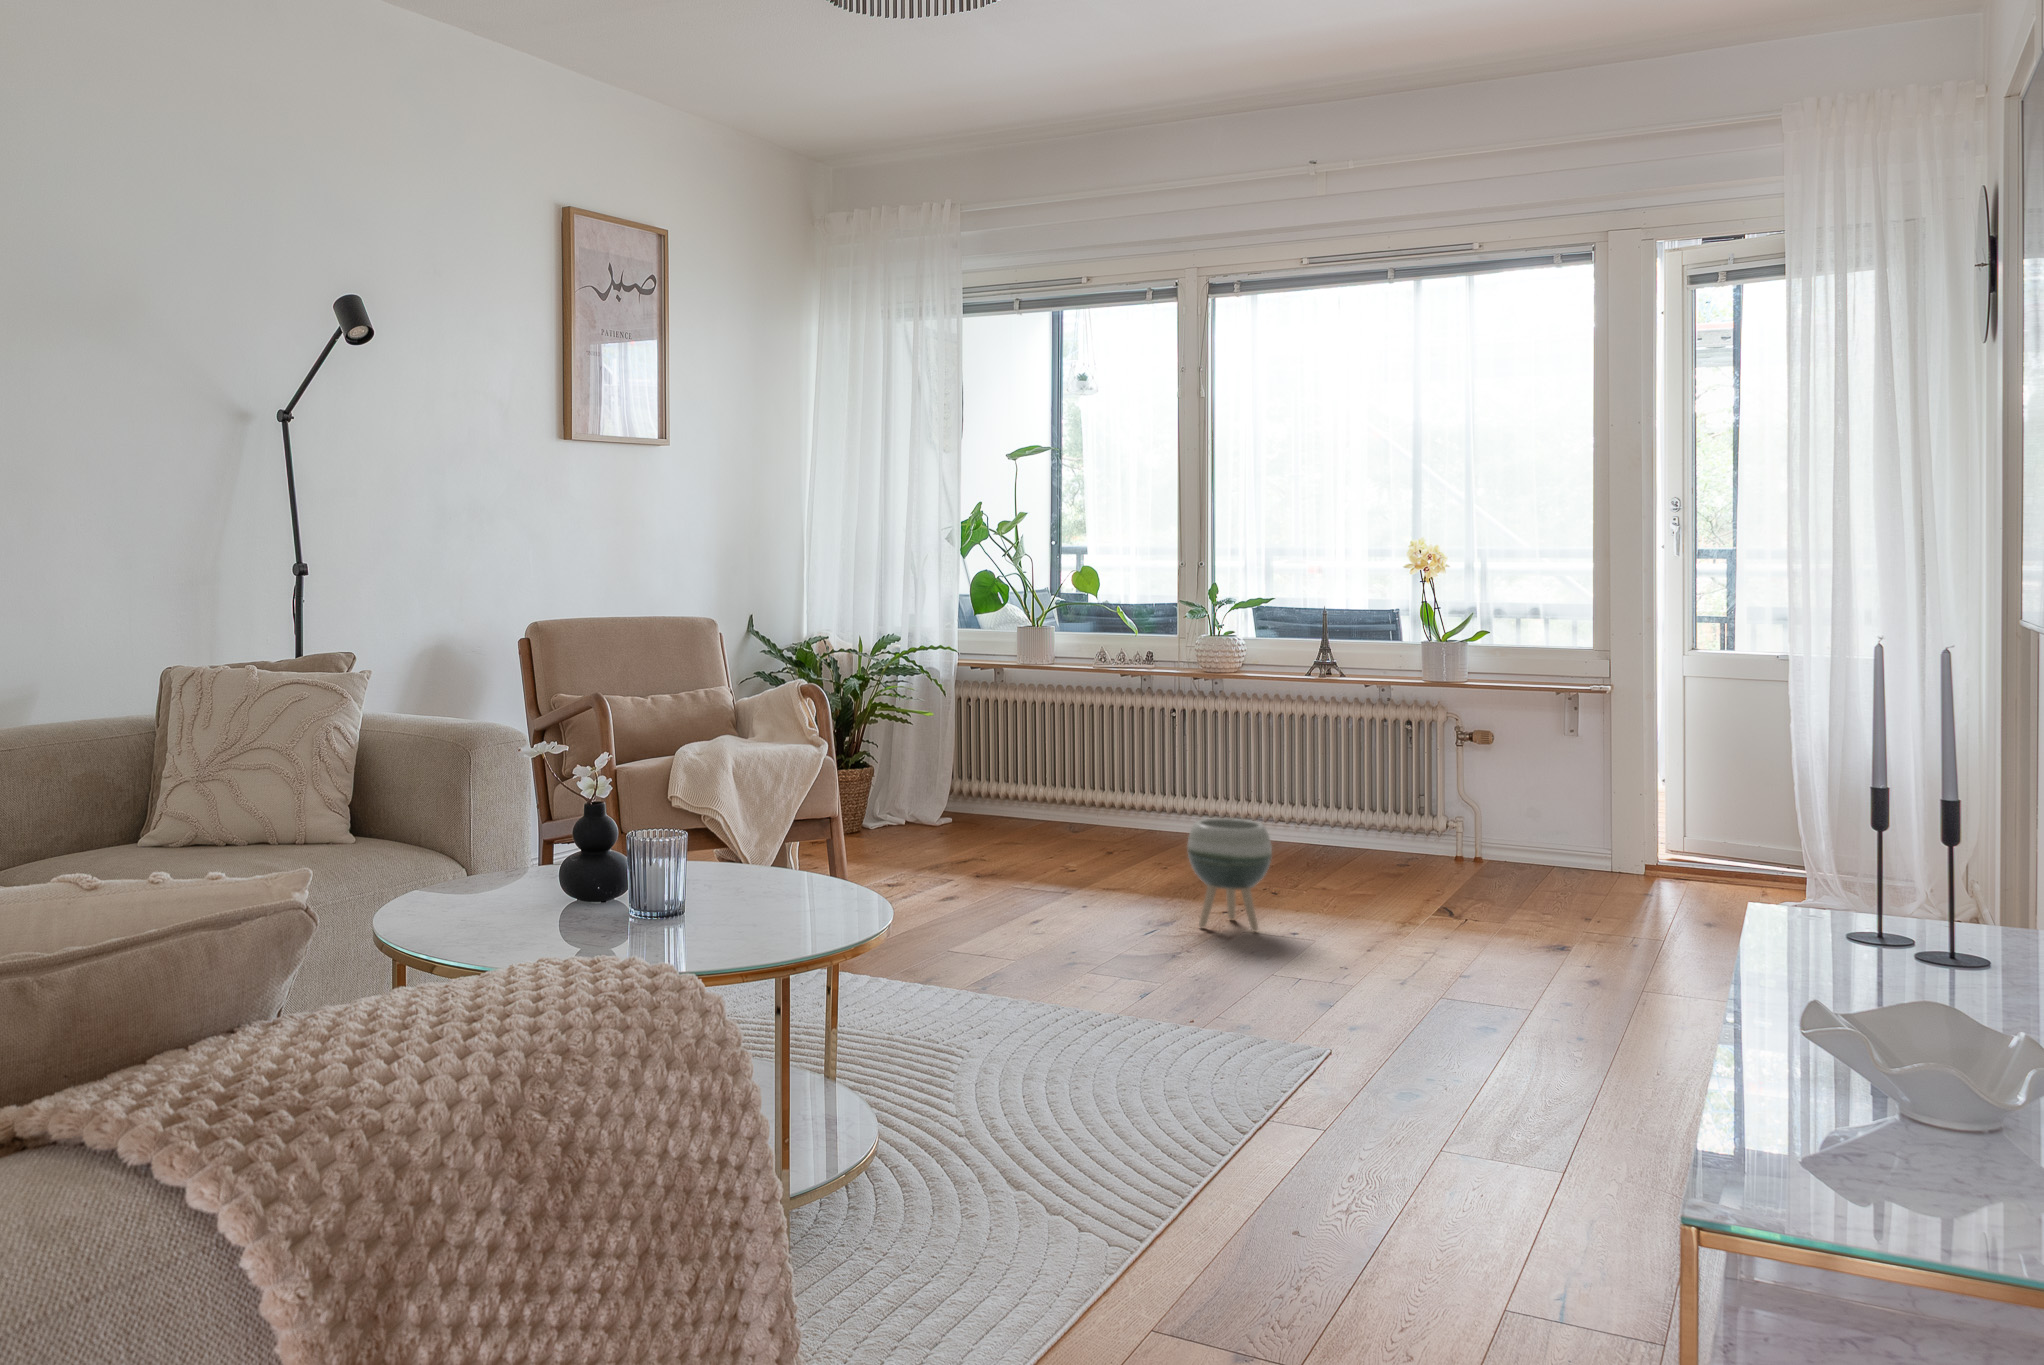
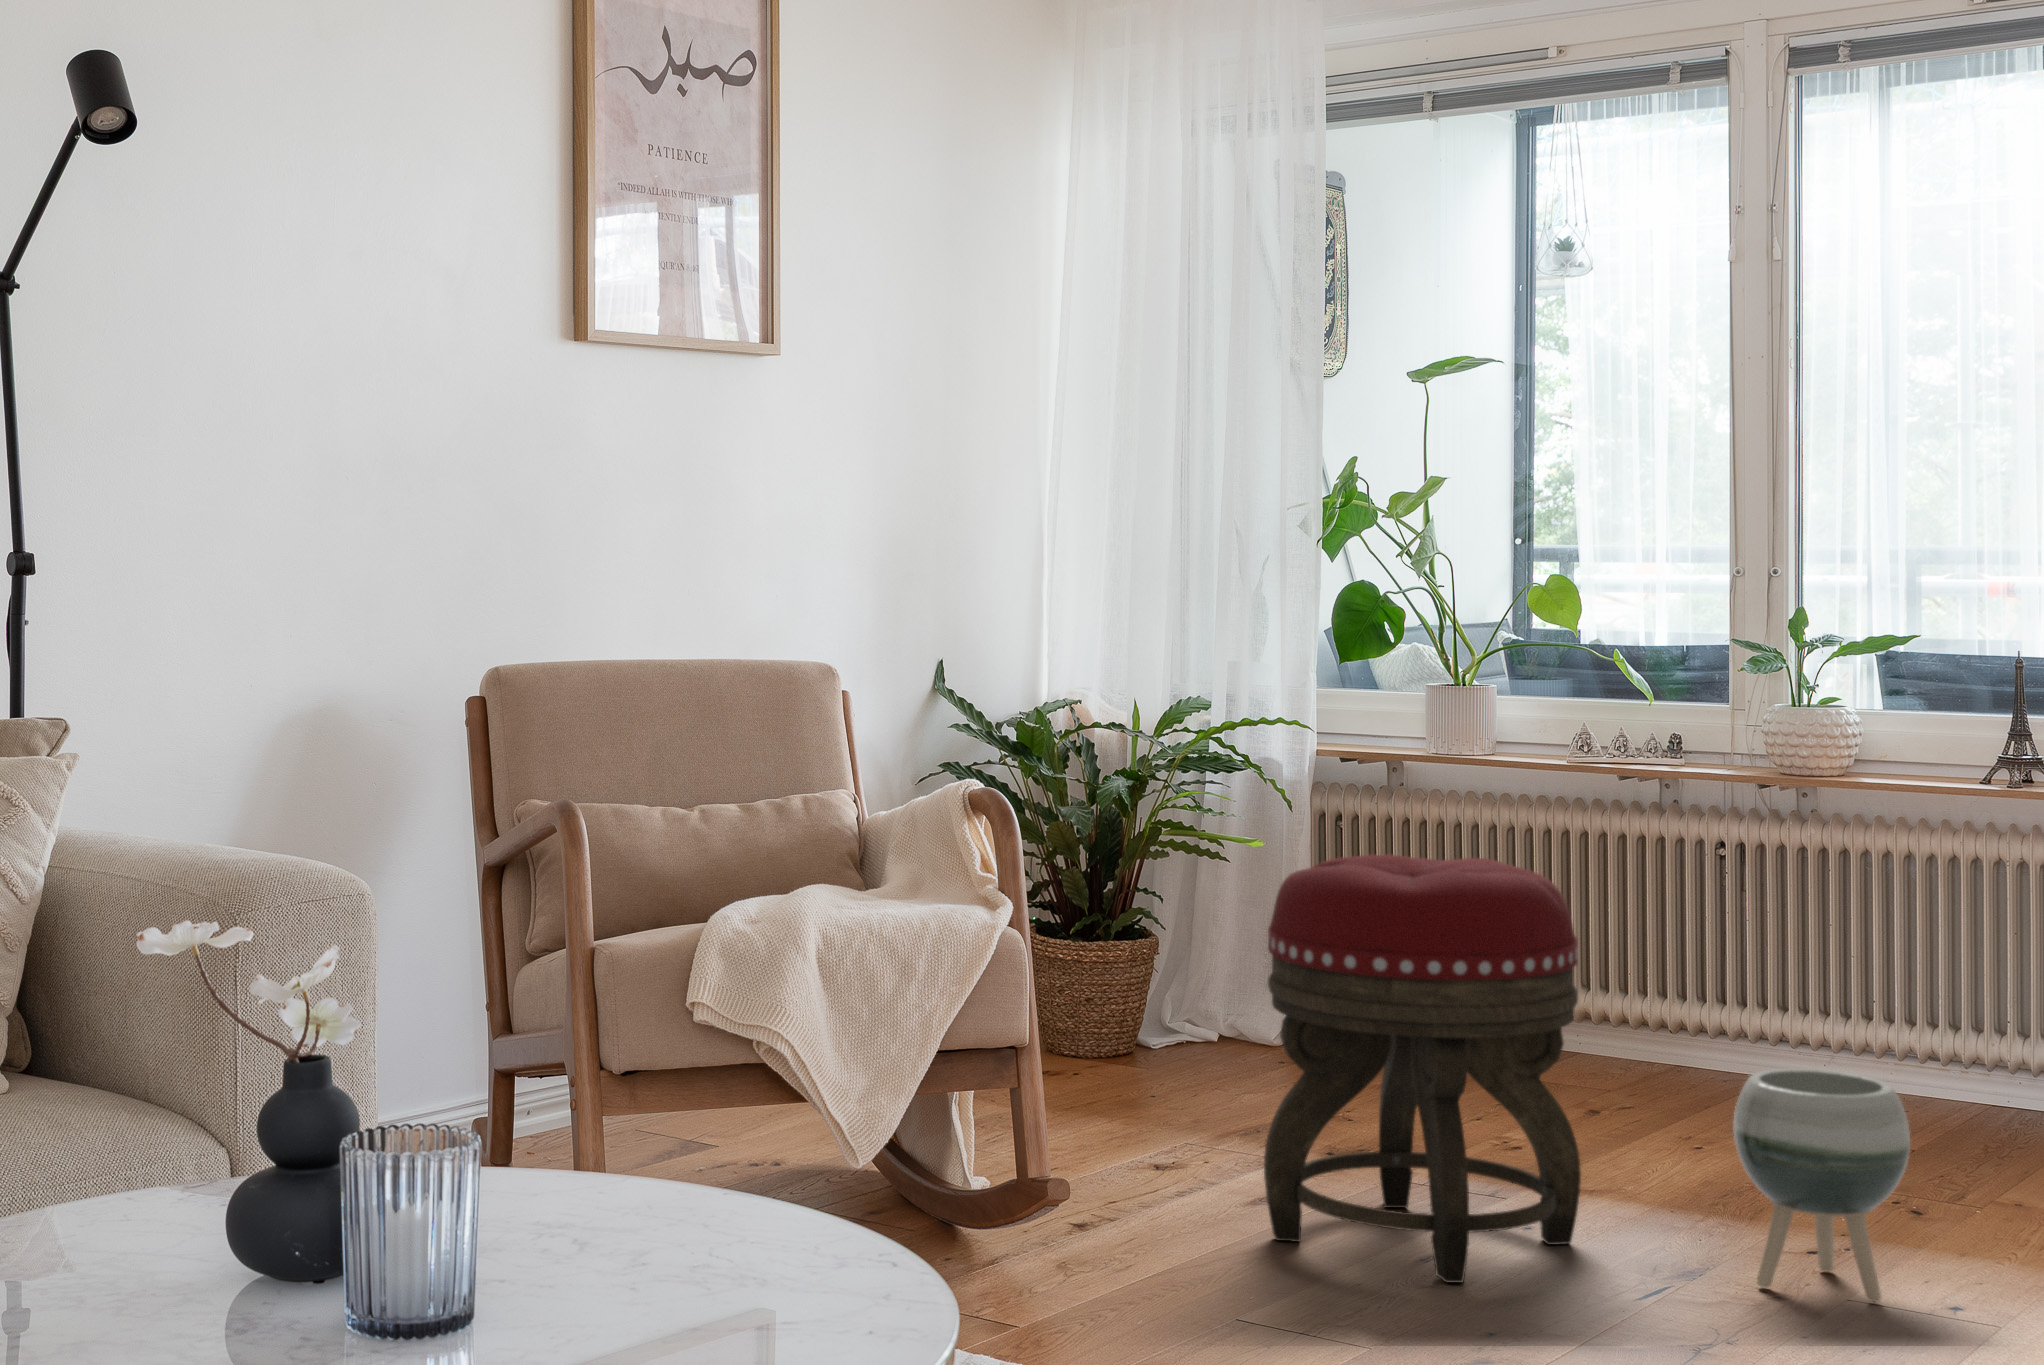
footstool: none [952,716,1112,932] -> present [1264,855,1581,1283]

